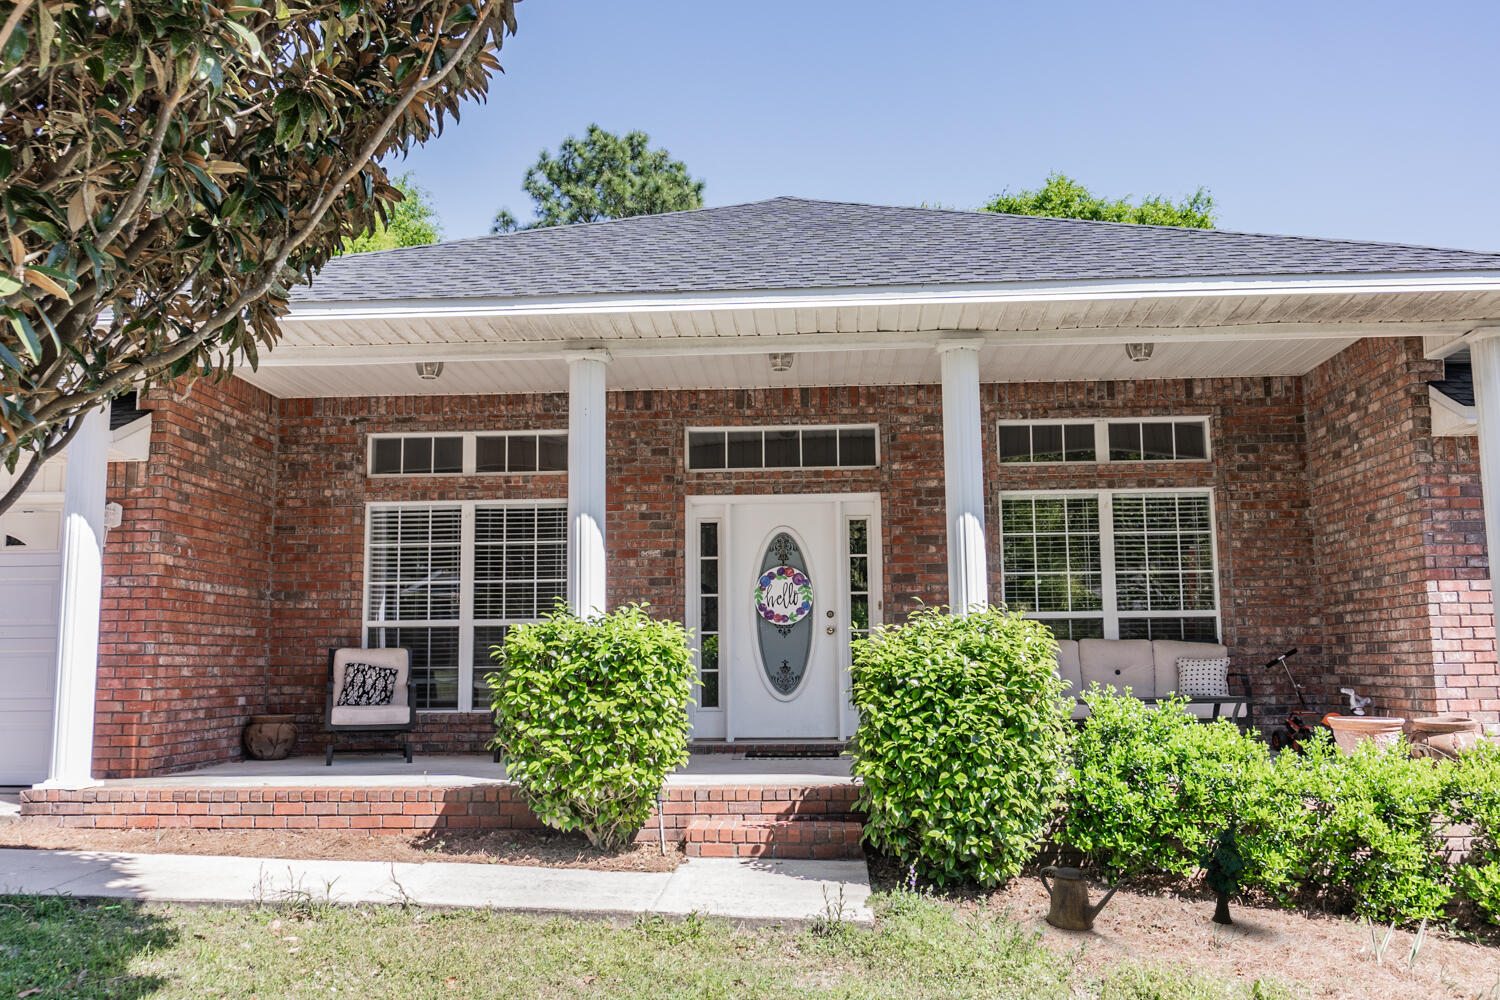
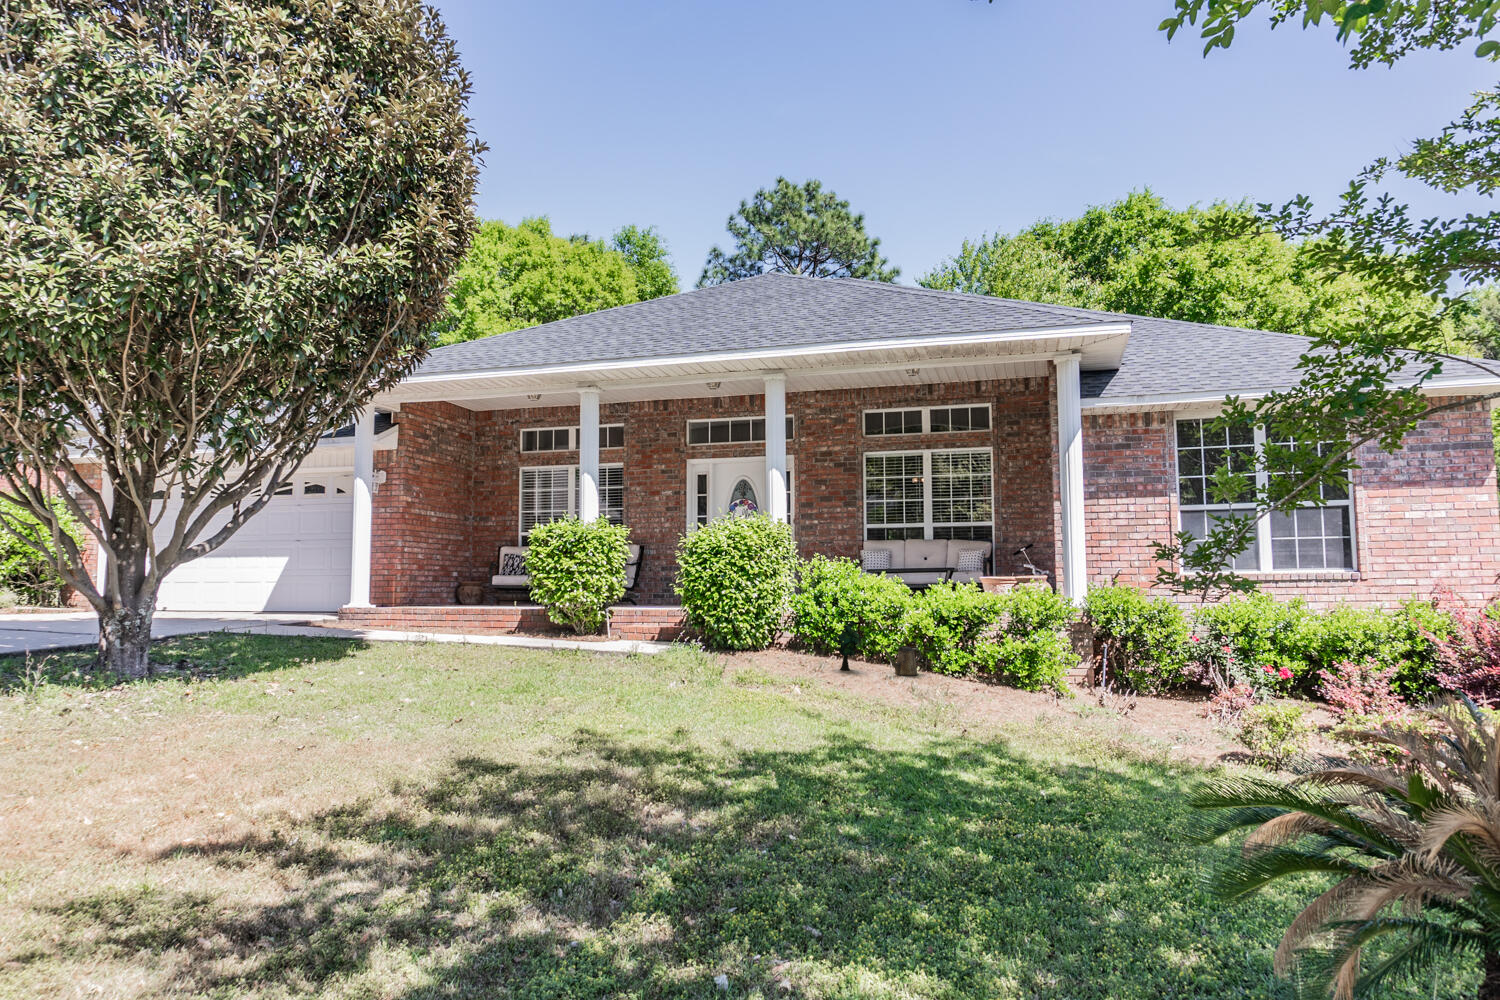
watering can: present [1040,866,1129,930] -> present [880,646,921,675]

